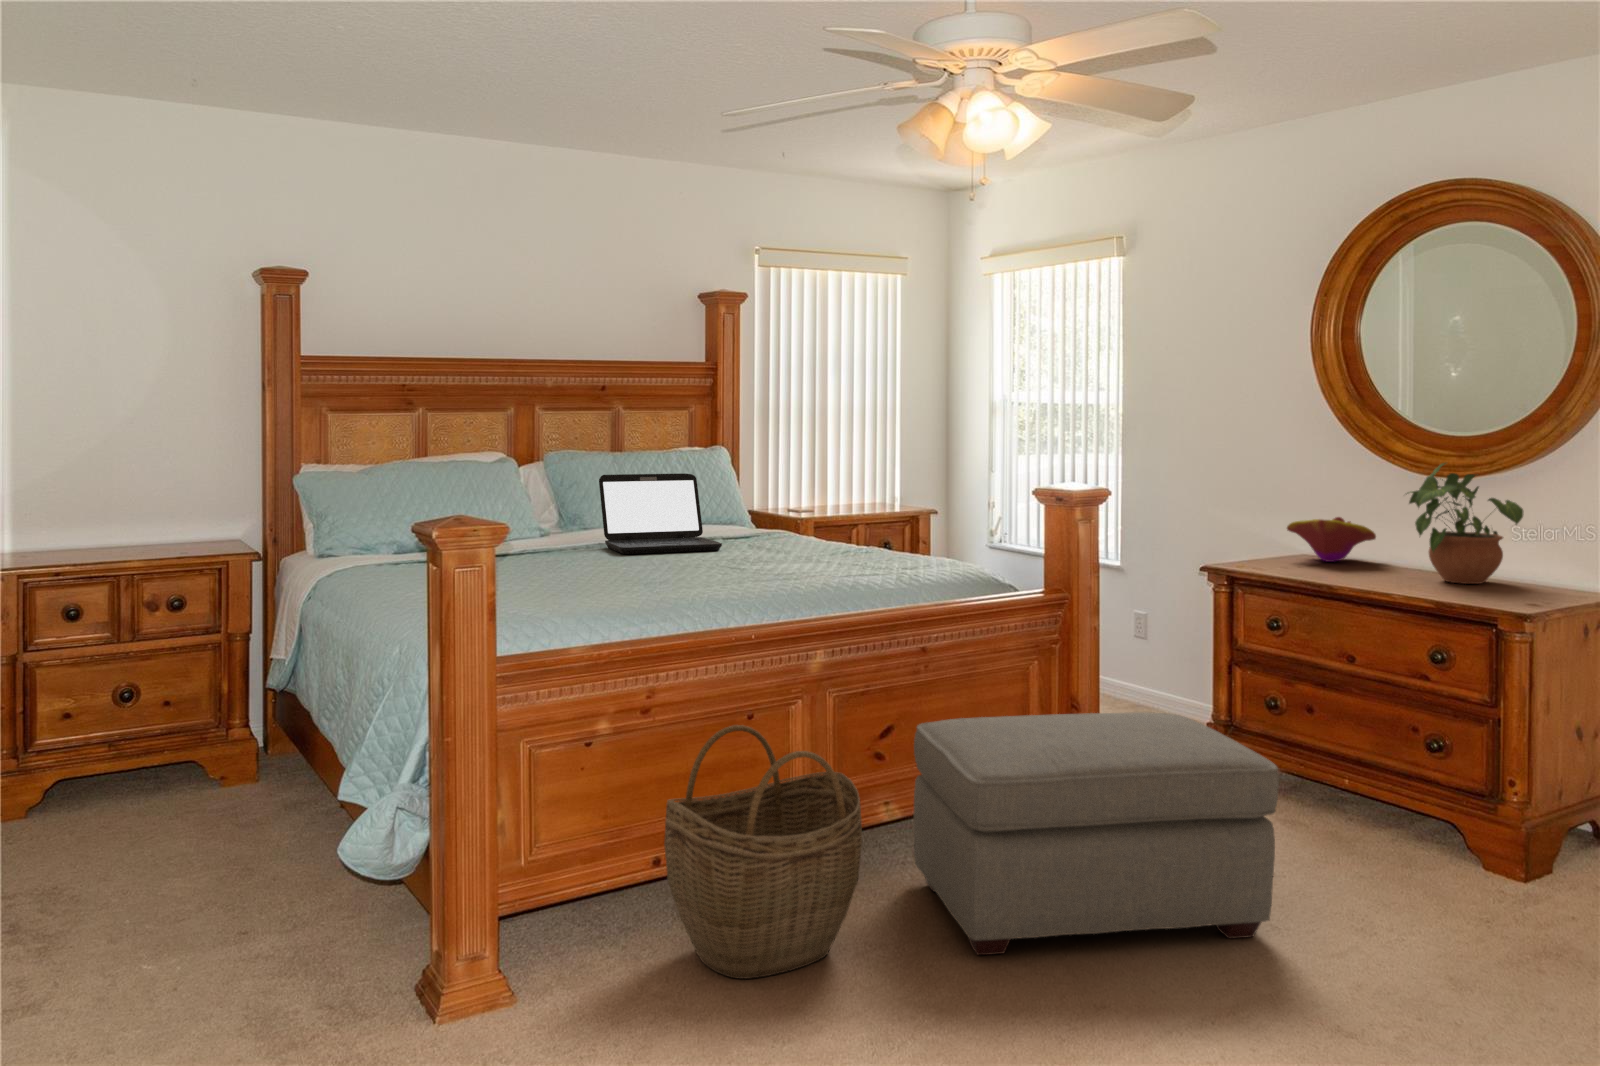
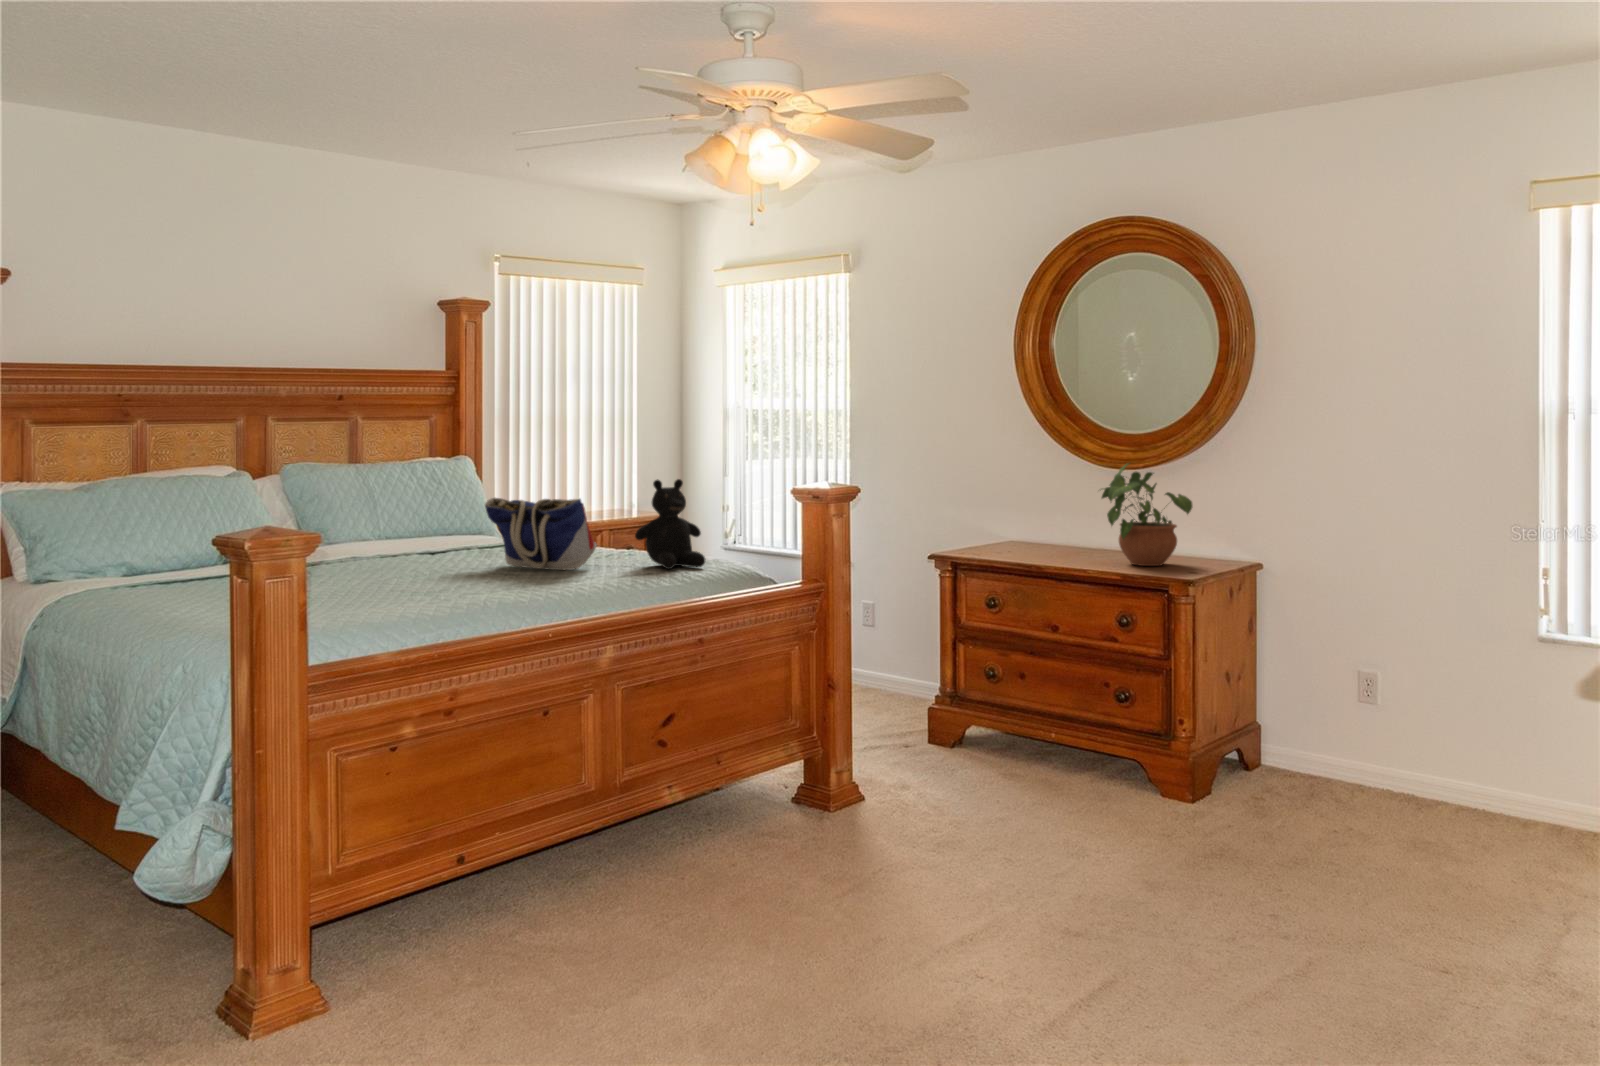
laptop: present [599,473,722,554] -> none [353,482,484,562]
teddy bear: none [868,474,942,570] -> present [635,479,705,569]
tote bag: none [717,491,829,568] -> present [485,498,597,570]
decorative bowl: present [1287,517,1376,562] -> none [998,511,1071,551]
ottoman: present [914,712,1279,955] -> none [697,689,1022,919]
woven basket: present [664,725,862,979] -> none [473,721,664,963]

